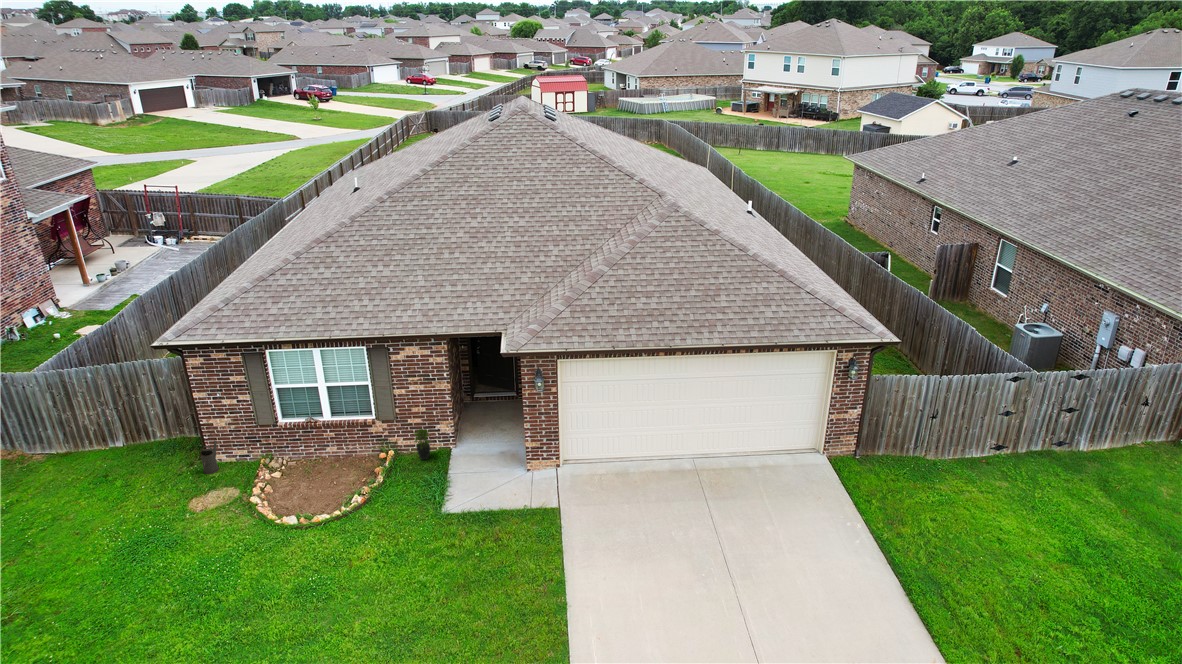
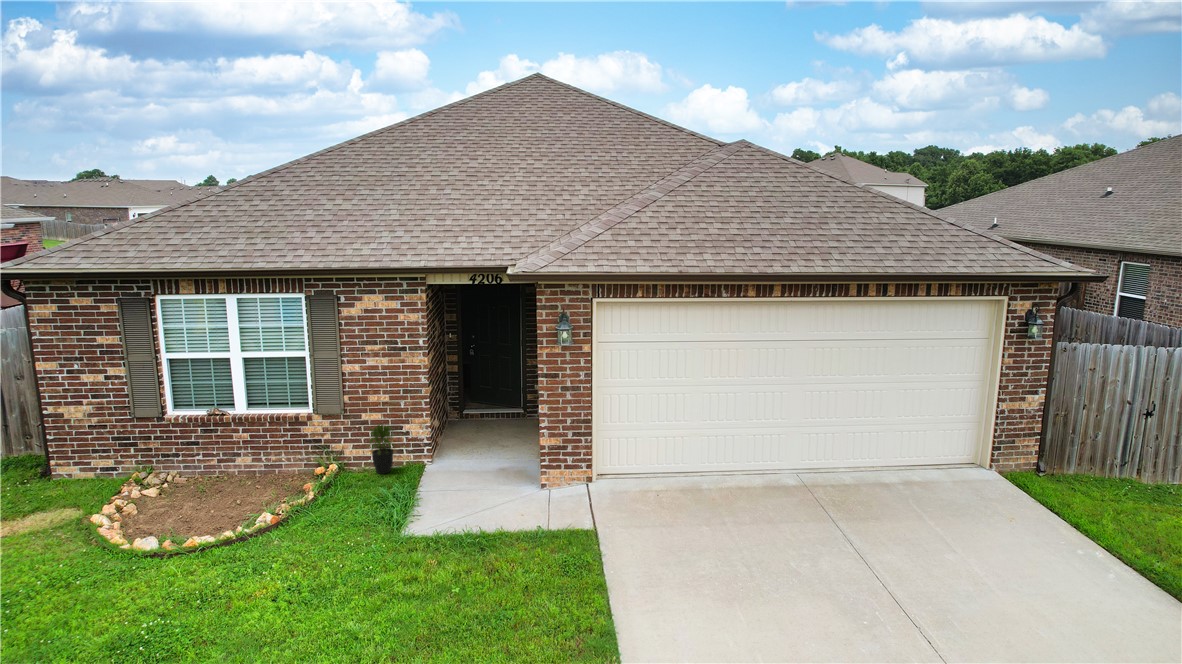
watering can: present [201,440,219,474] -> none [33,438,68,488]

